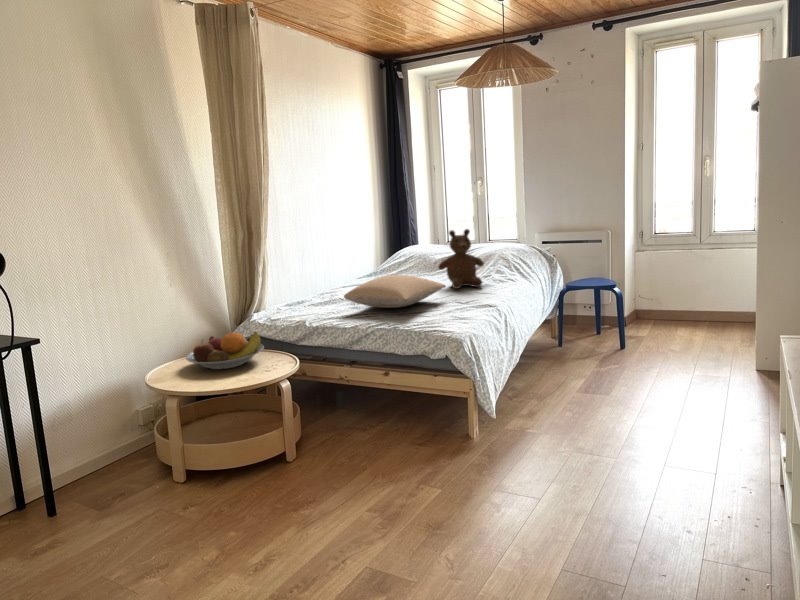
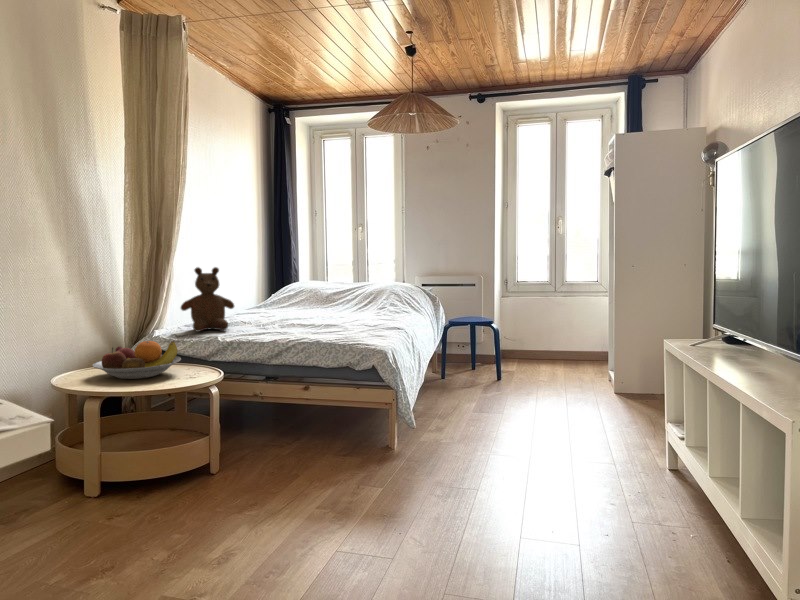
teddy bear: present [438,229,484,289] -> present [181,267,234,332]
pillow: present [344,275,445,308] -> none [256,297,354,328]

